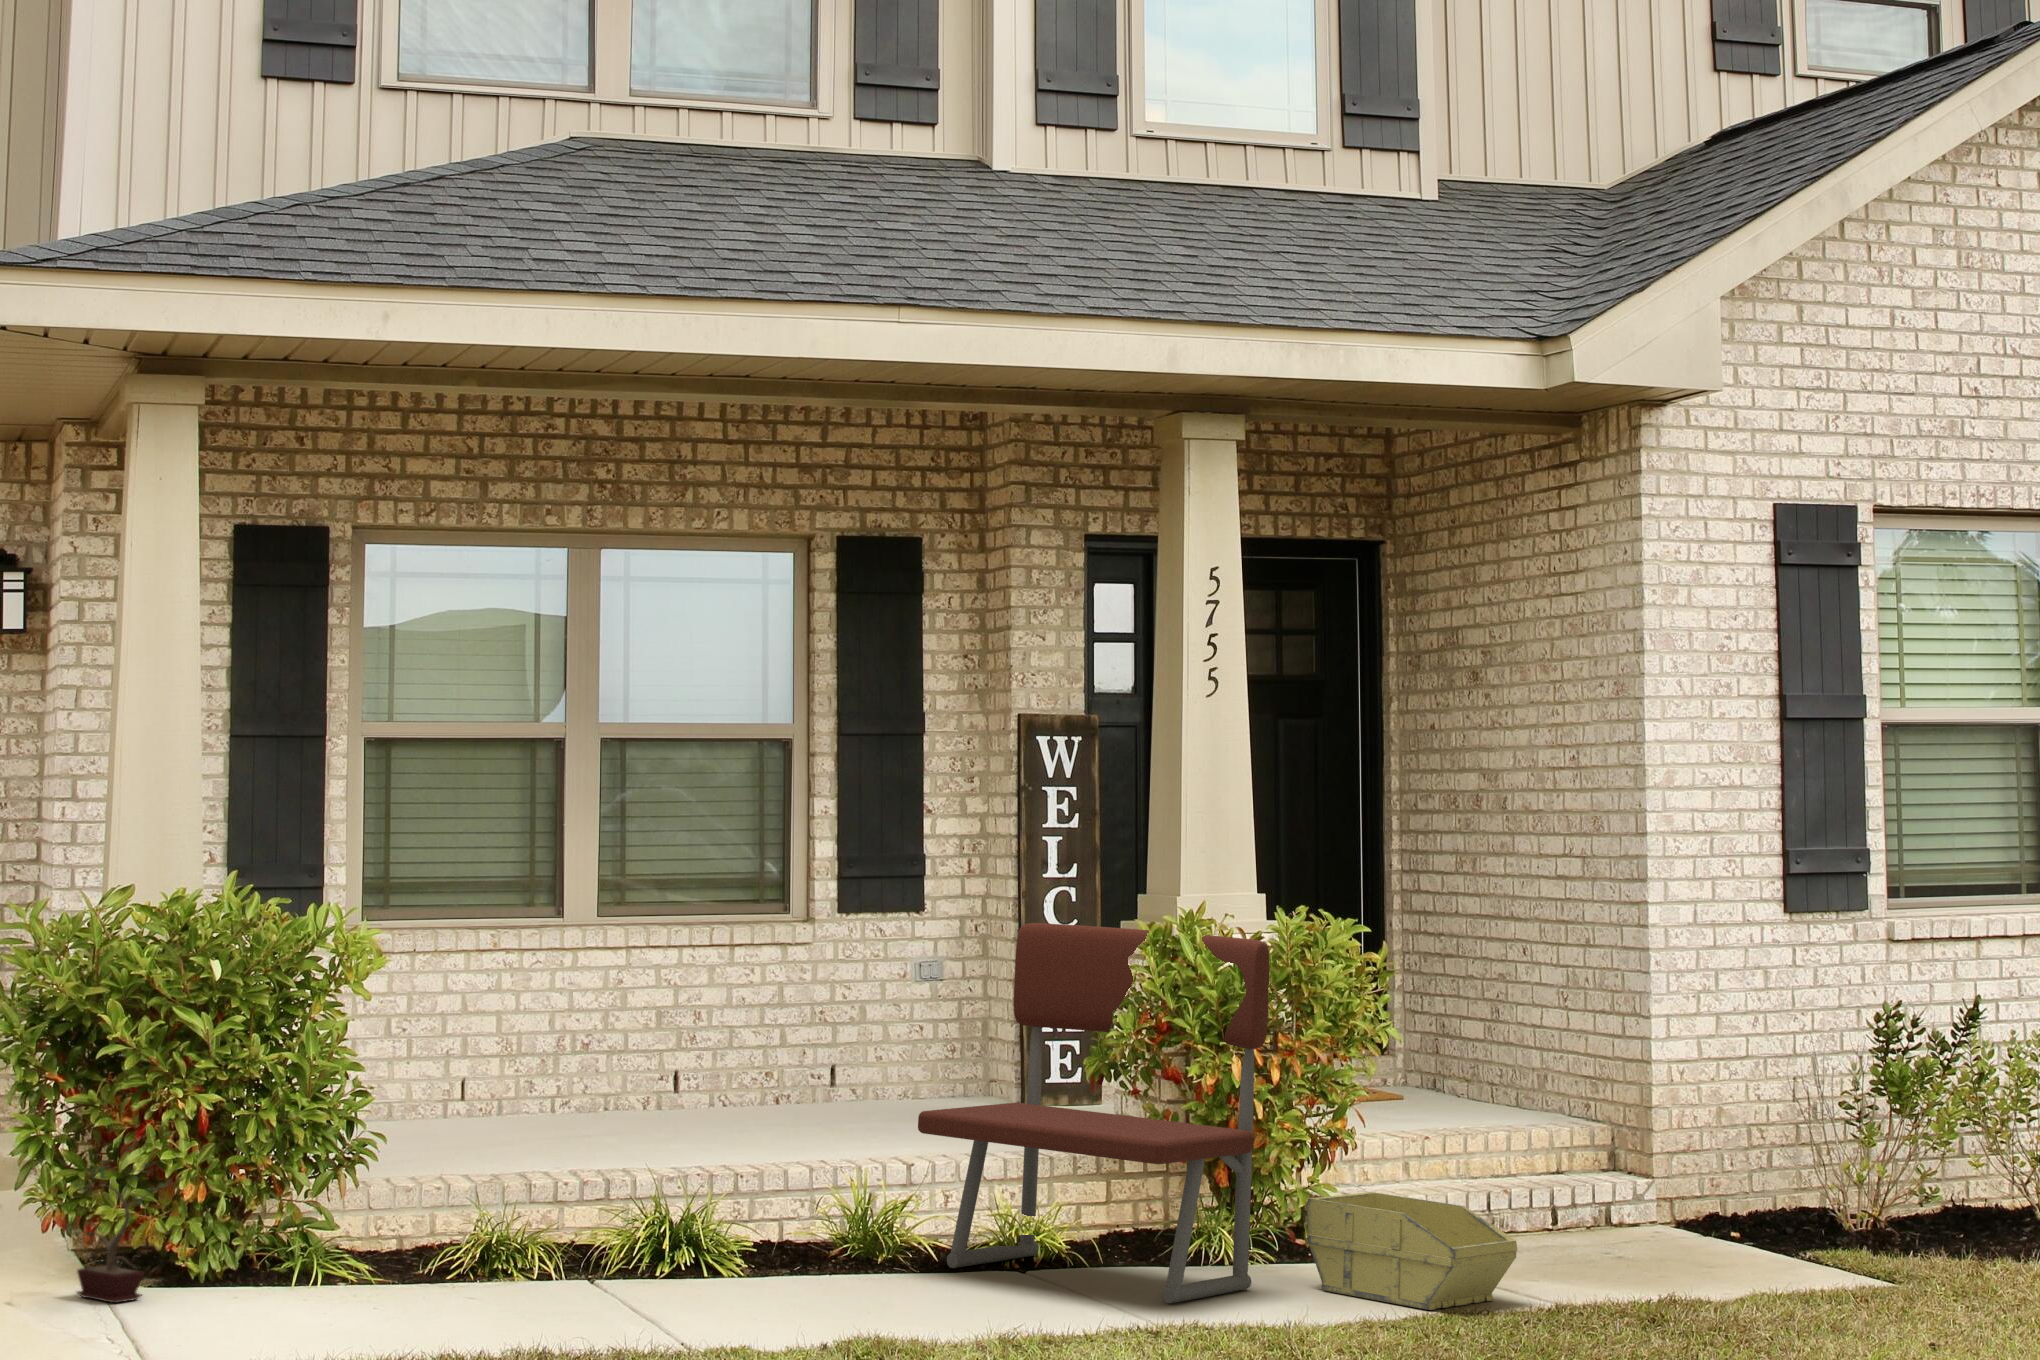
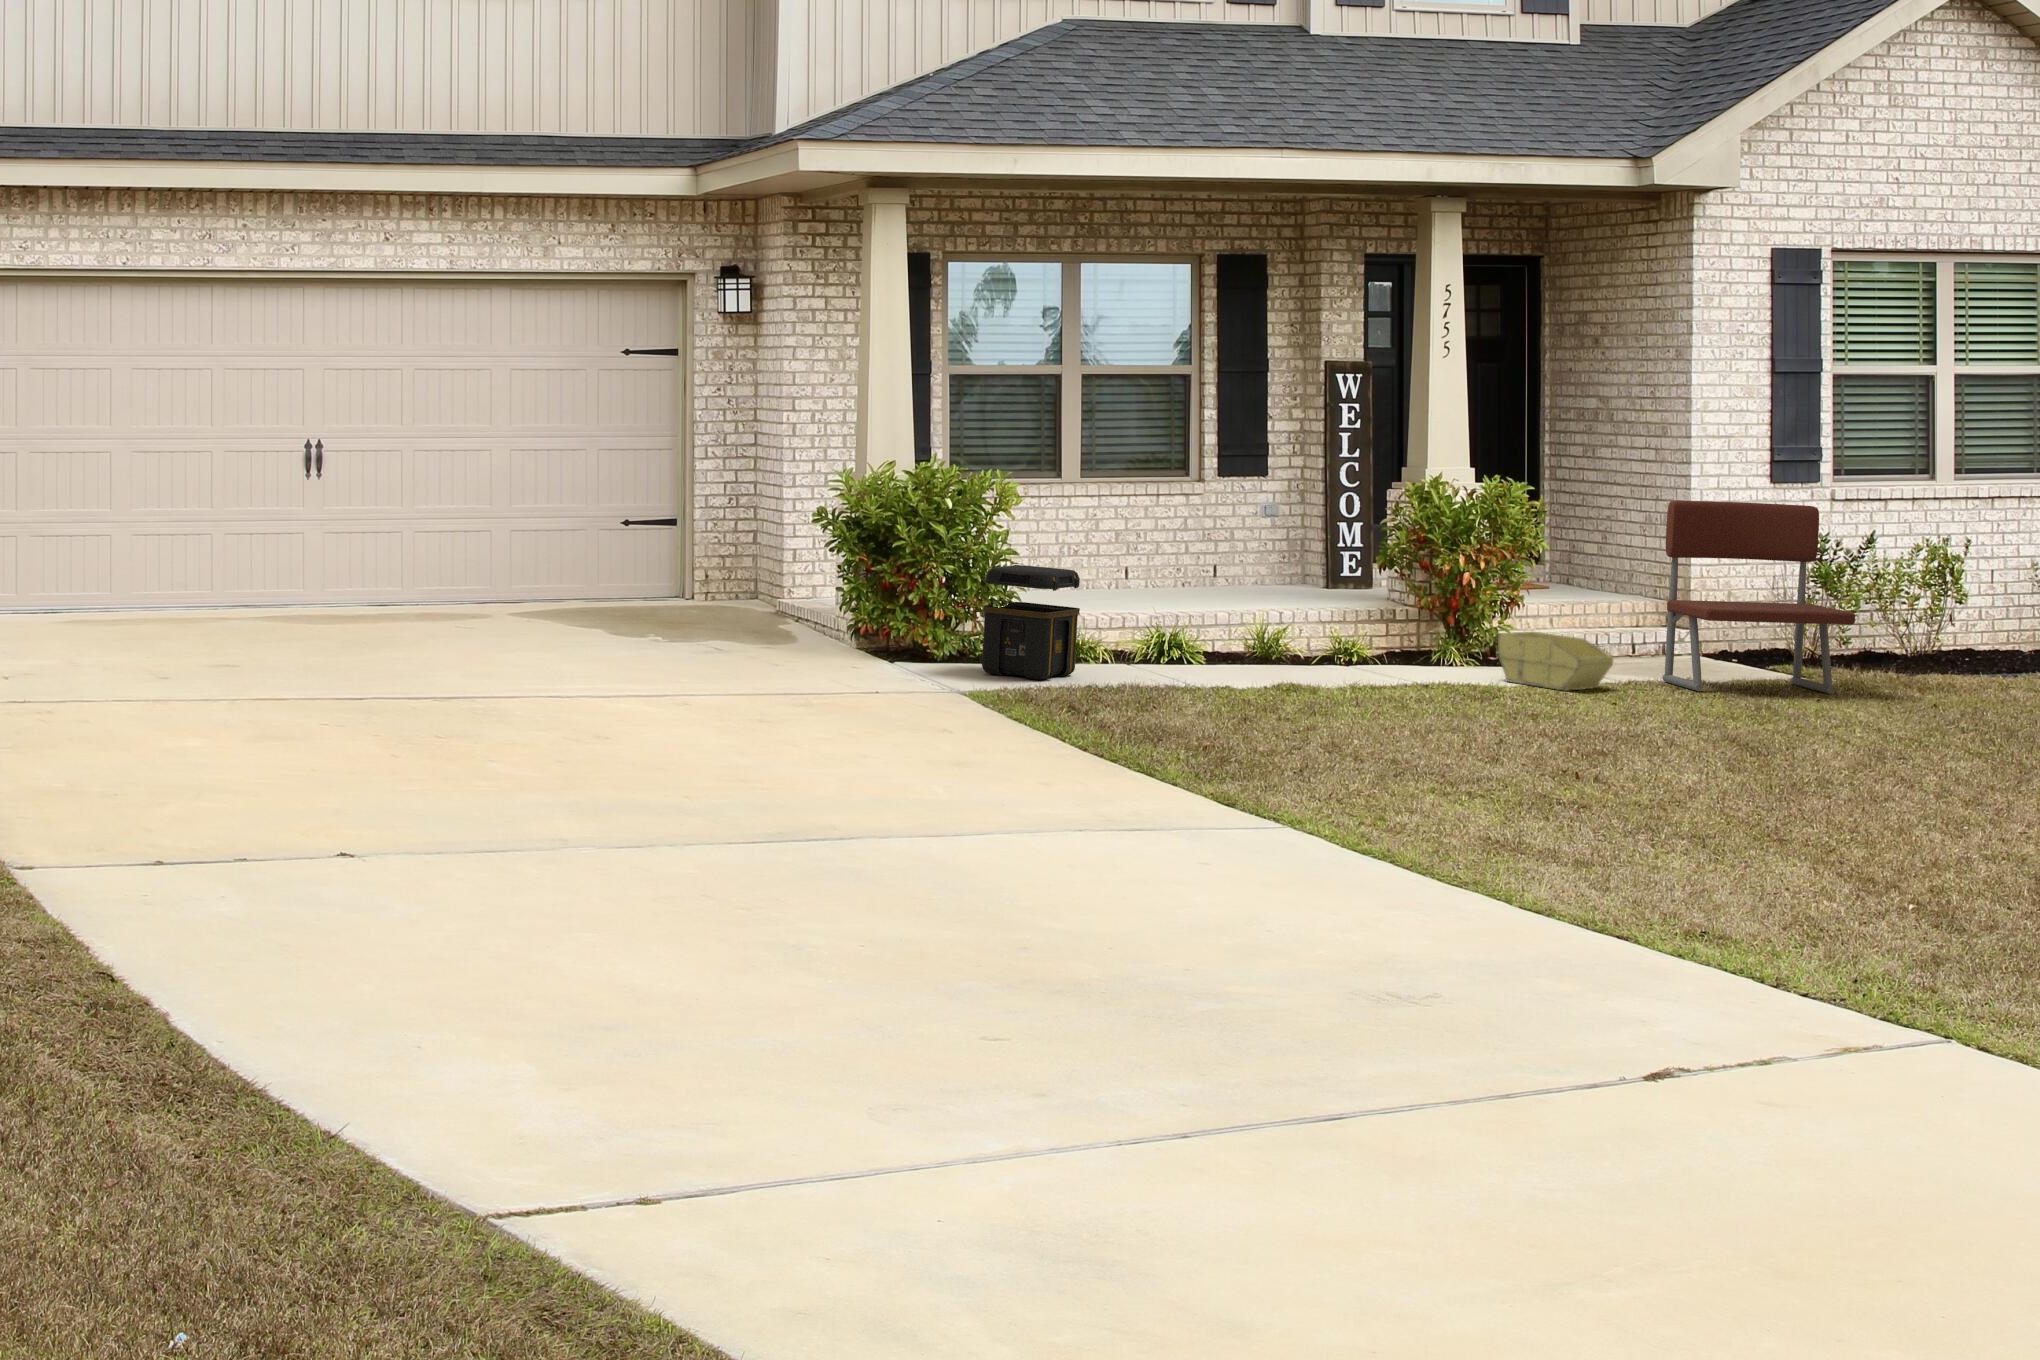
bench: present [918,923,1270,1303] -> present [1662,501,1855,694]
toolbox: none [298,1087,499,1319] -> present [982,565,1080,680]
potted plant: present [74,1143,170,1303] -> none [862,588,919,670]

